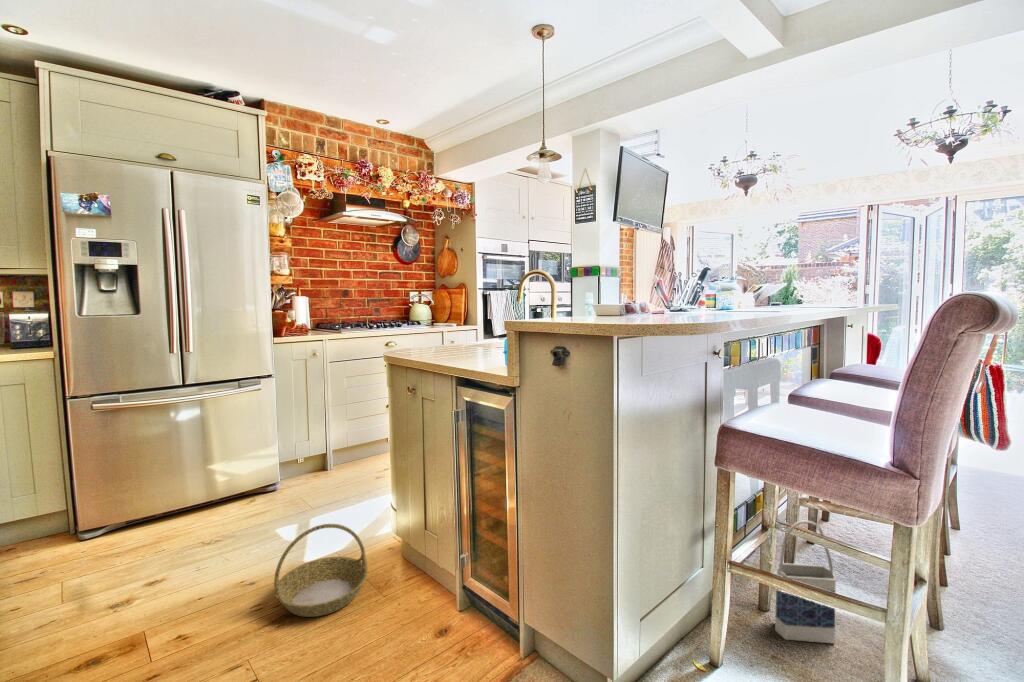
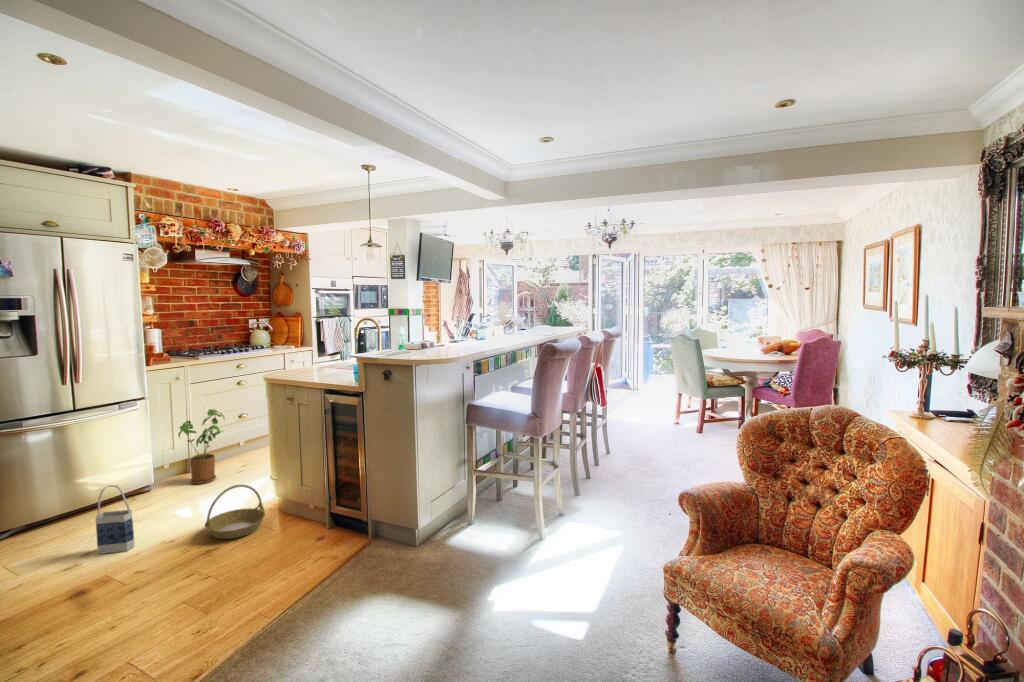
house plant: none [305,396,360,494] -> present [178,409,224,484]
bag: present [775,520,836,643] -> present [96,485,135,554]

